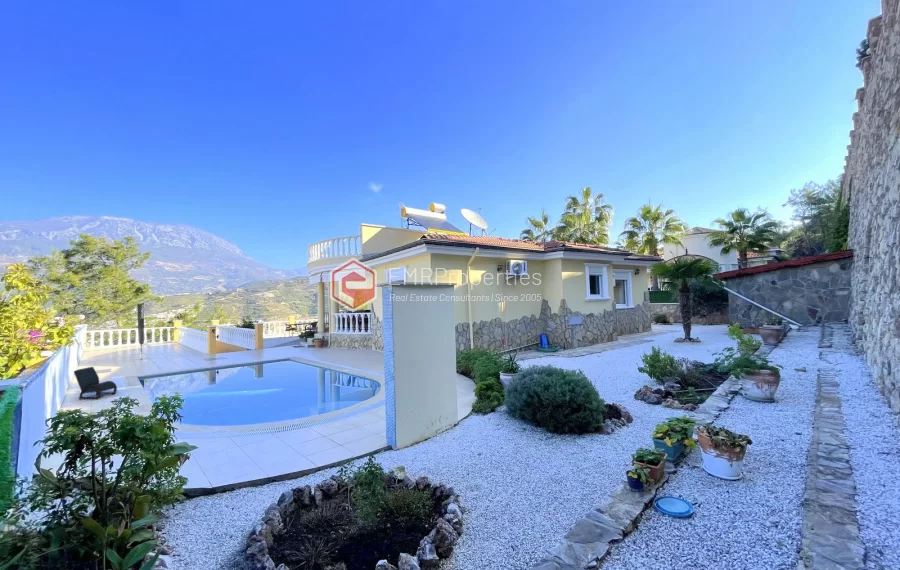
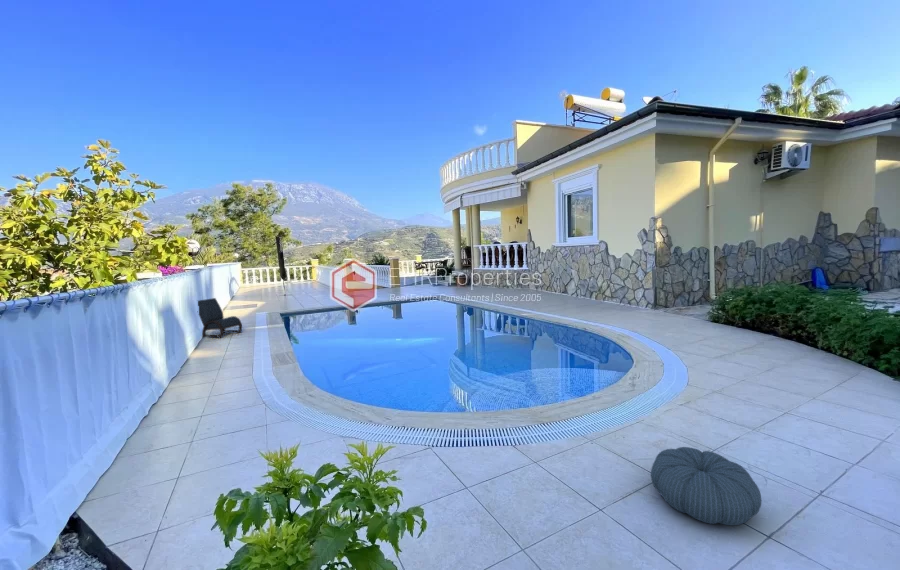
pouf: none [341,425,373,447] -> present [651,447,761,525]

